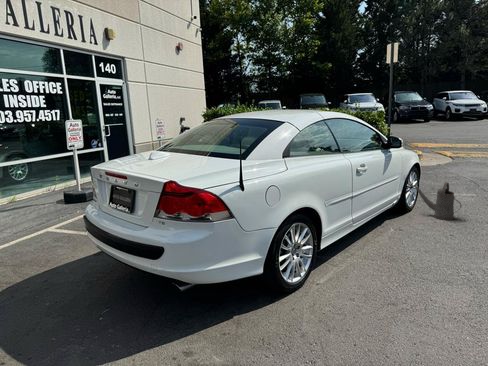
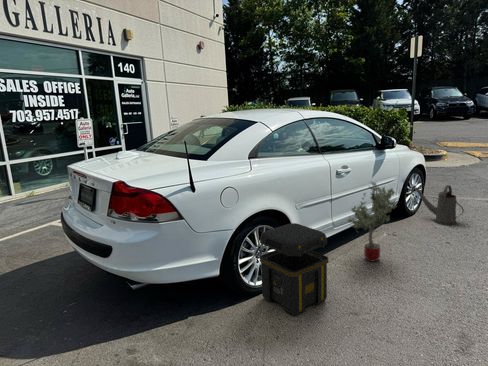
potted tree: none [366,179,412,256] -> present [348,182,396,262]
toolbox: none [297,220,364,309] -> present [260,223,329,315]

